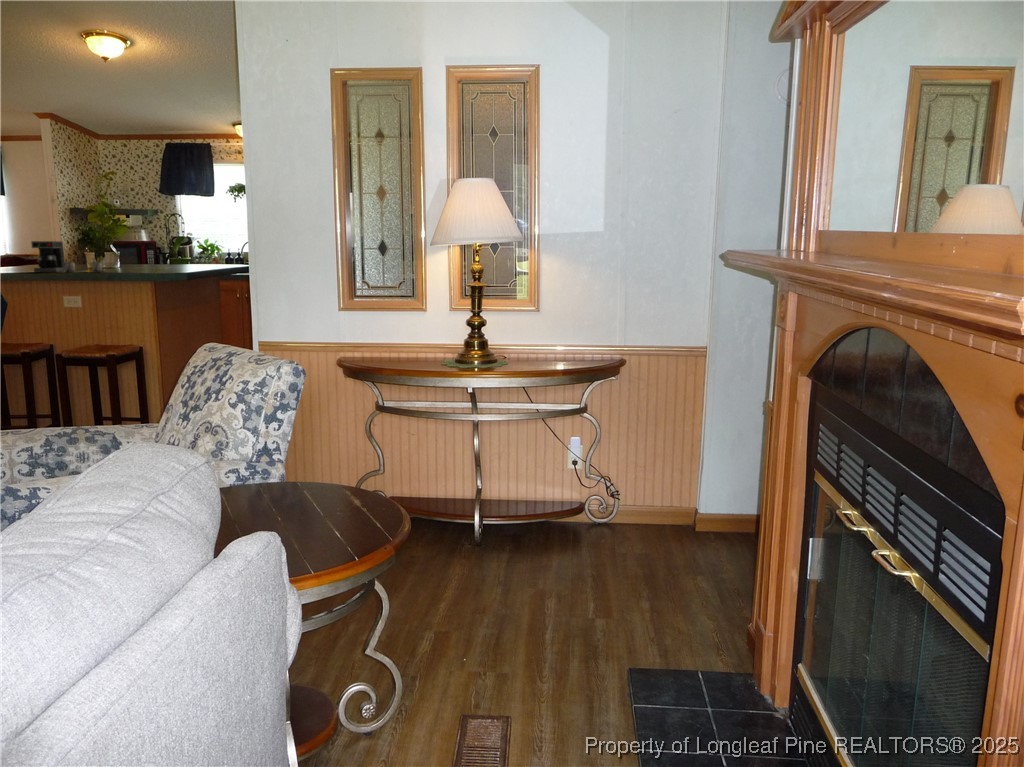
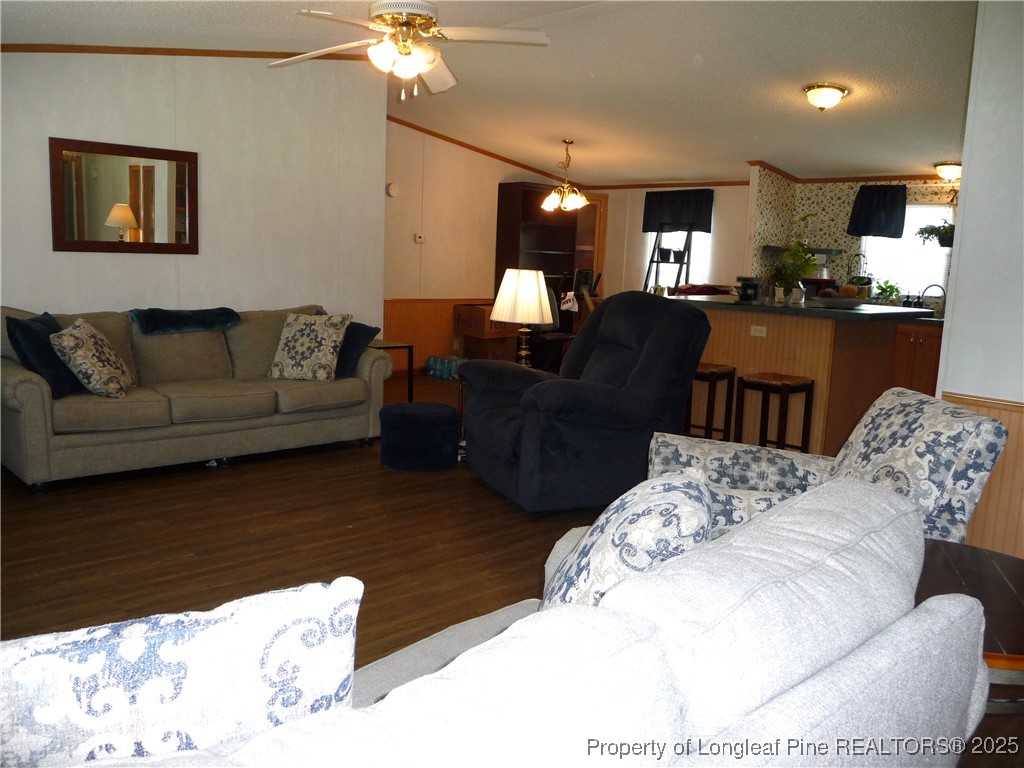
fruit bowl: none [124,246,185,270] -> present [812,285,869,309]

